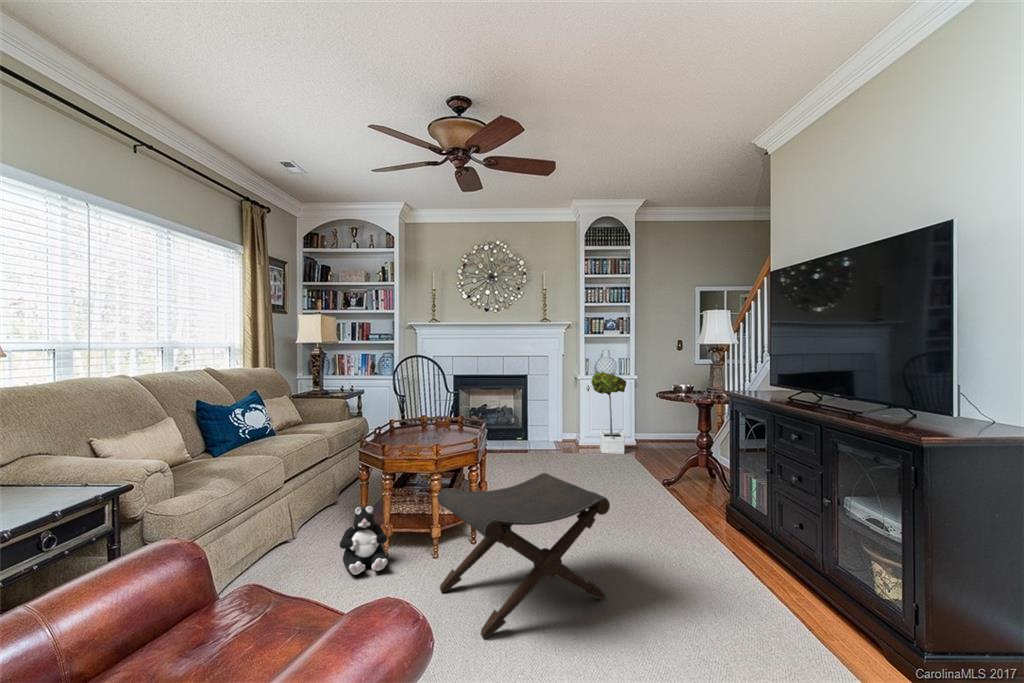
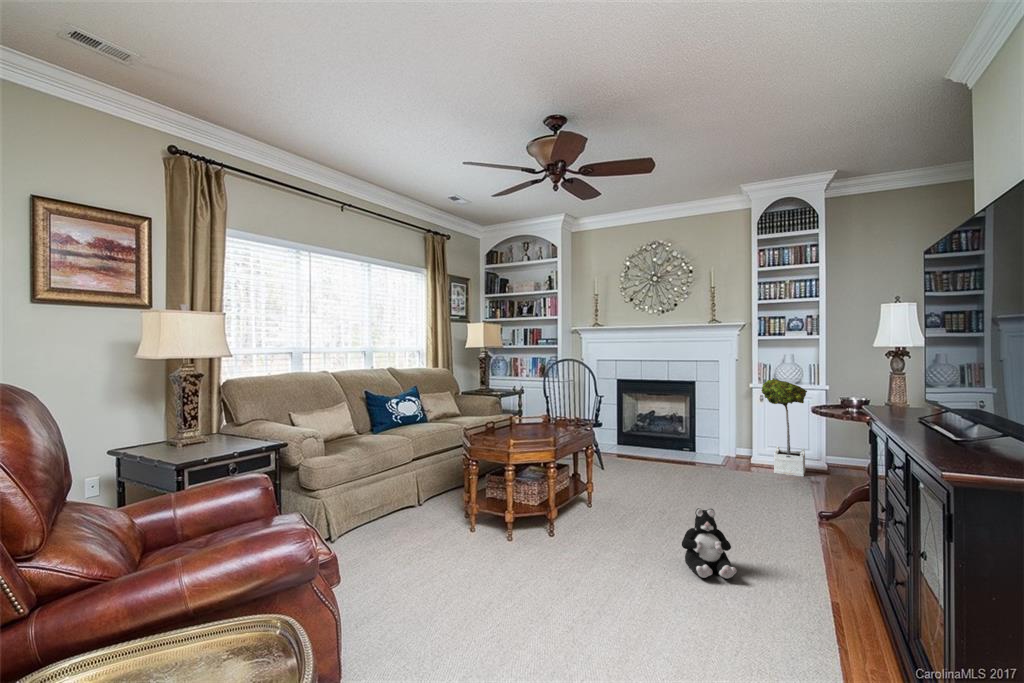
footstool: present [437,473,610,638] -> none [483,473,631,611]
plush toy: present [340,505,388,575] -> present [682,508,737,579]

